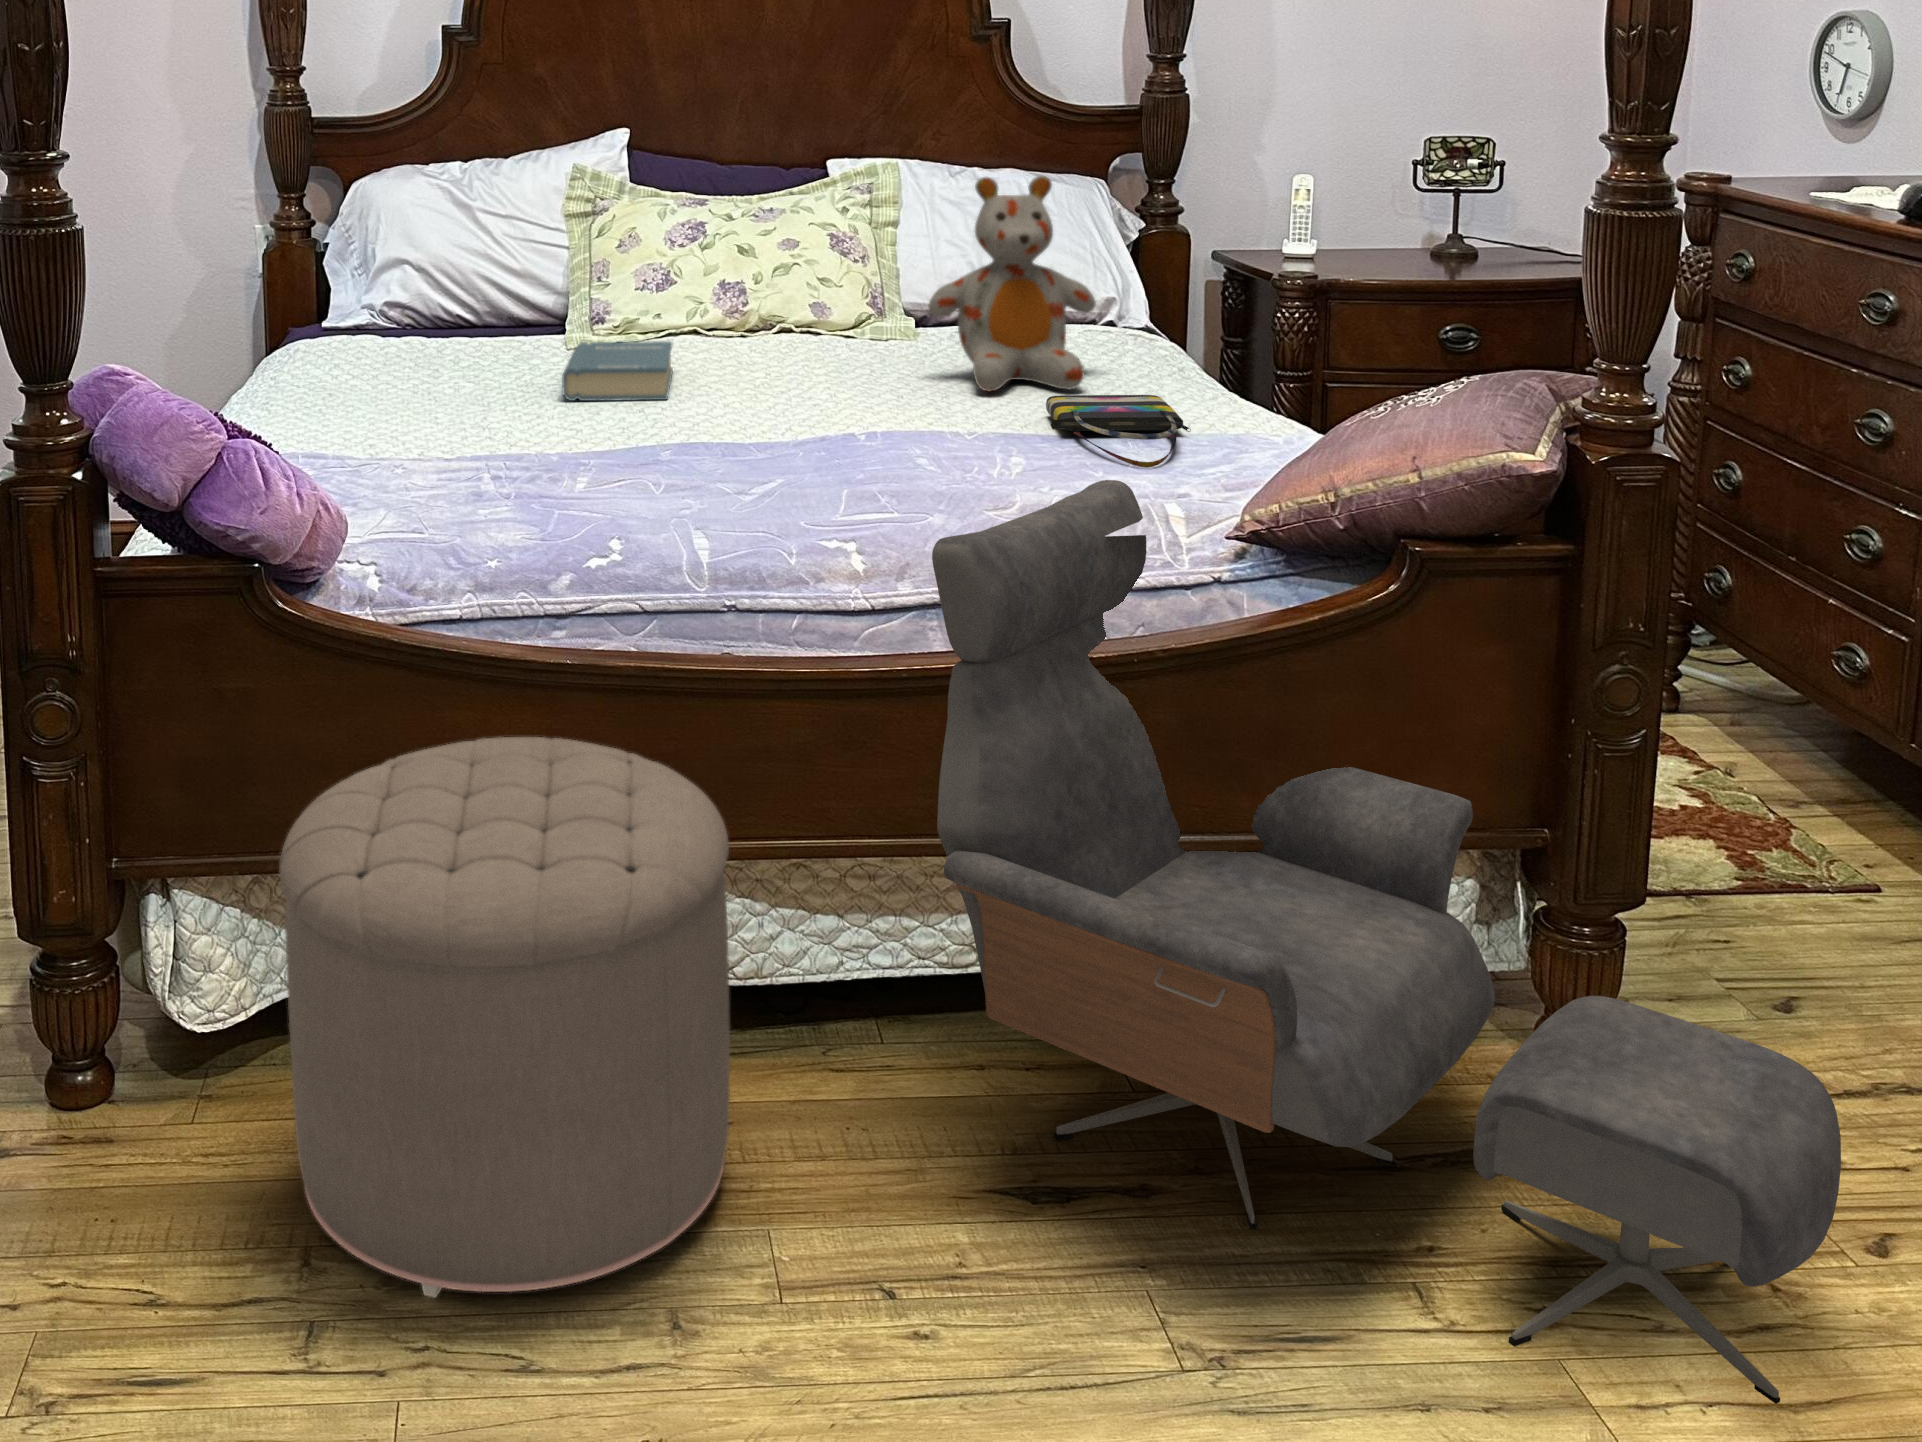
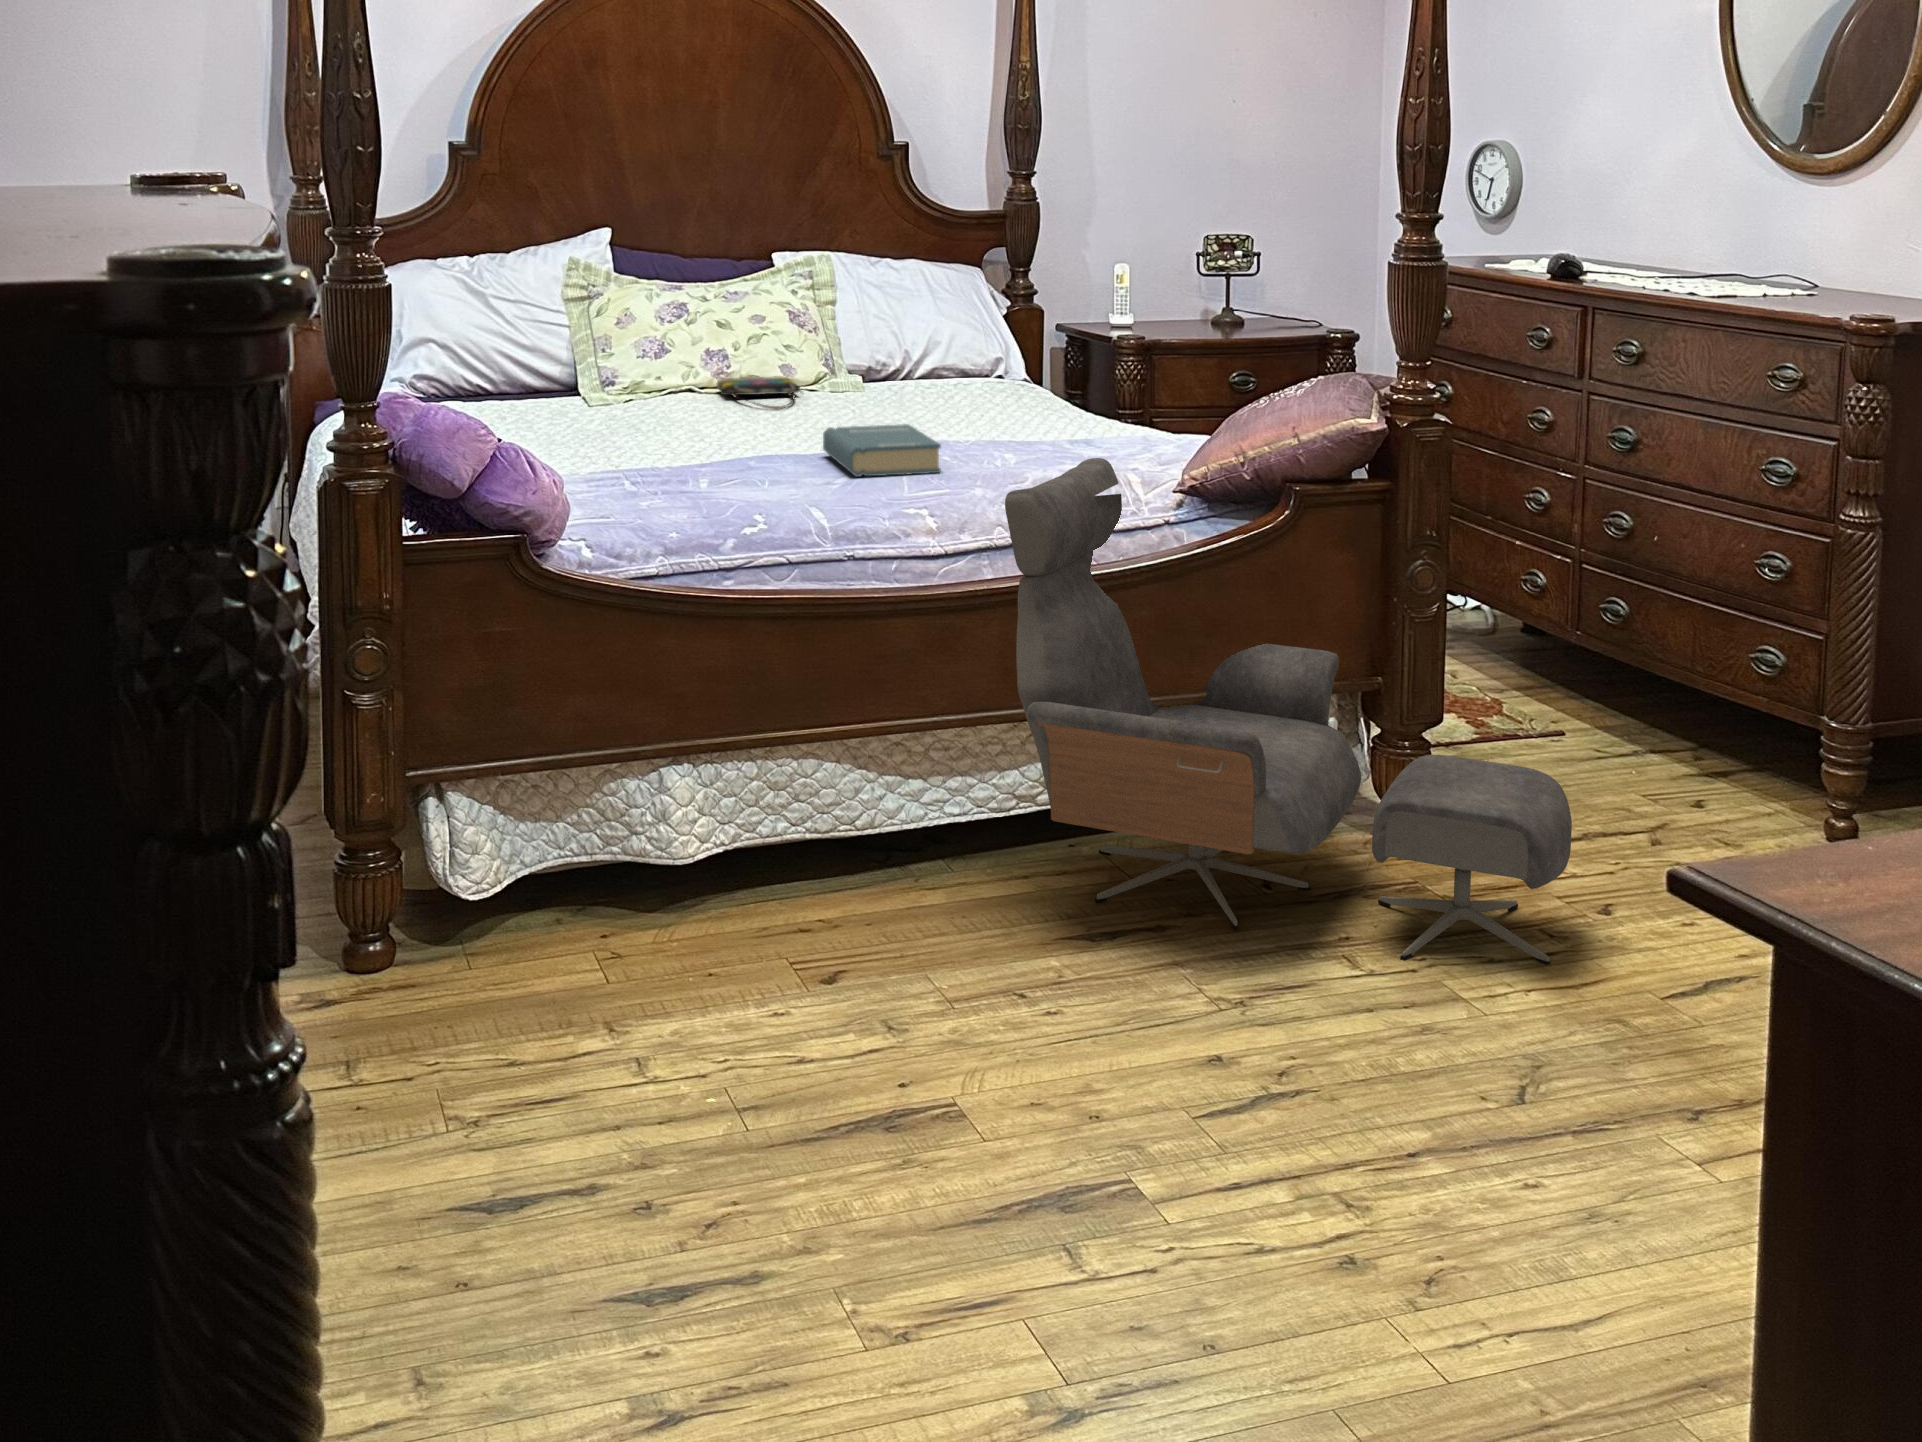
stuffed bear: present [928,175,1096,391] -> none [900,259,1021,420]
hardback book: present [562,341,673,401] -> present [823,424,941,477]
tote bag: present [1046,395,1191,468] -> present [717,376,802,410]
ottoman: present [279,737,730,1297] -> none [580,653,899,1027]

